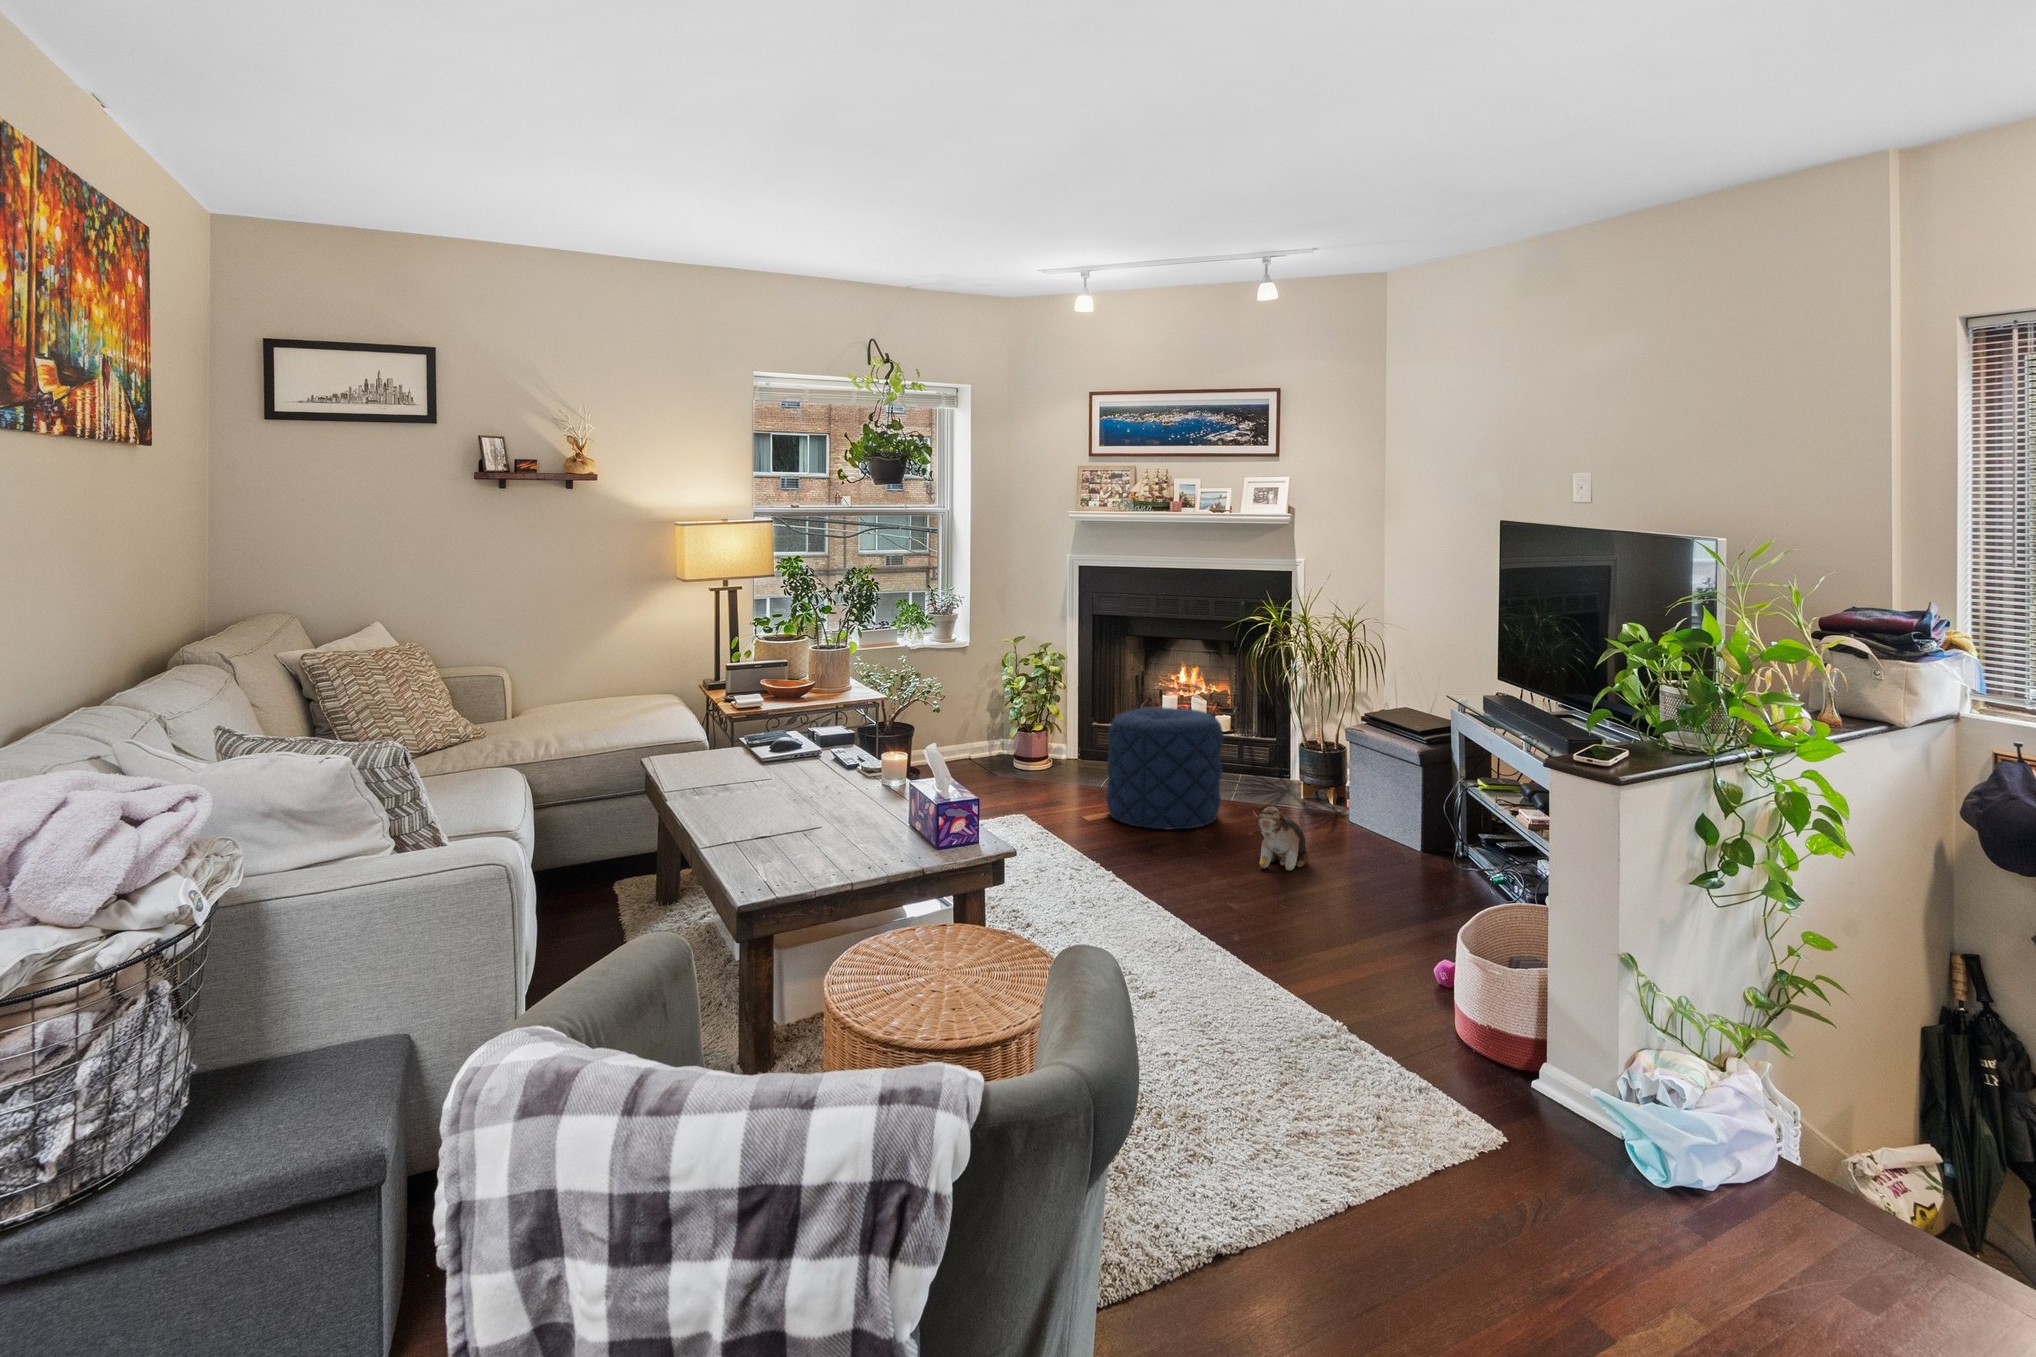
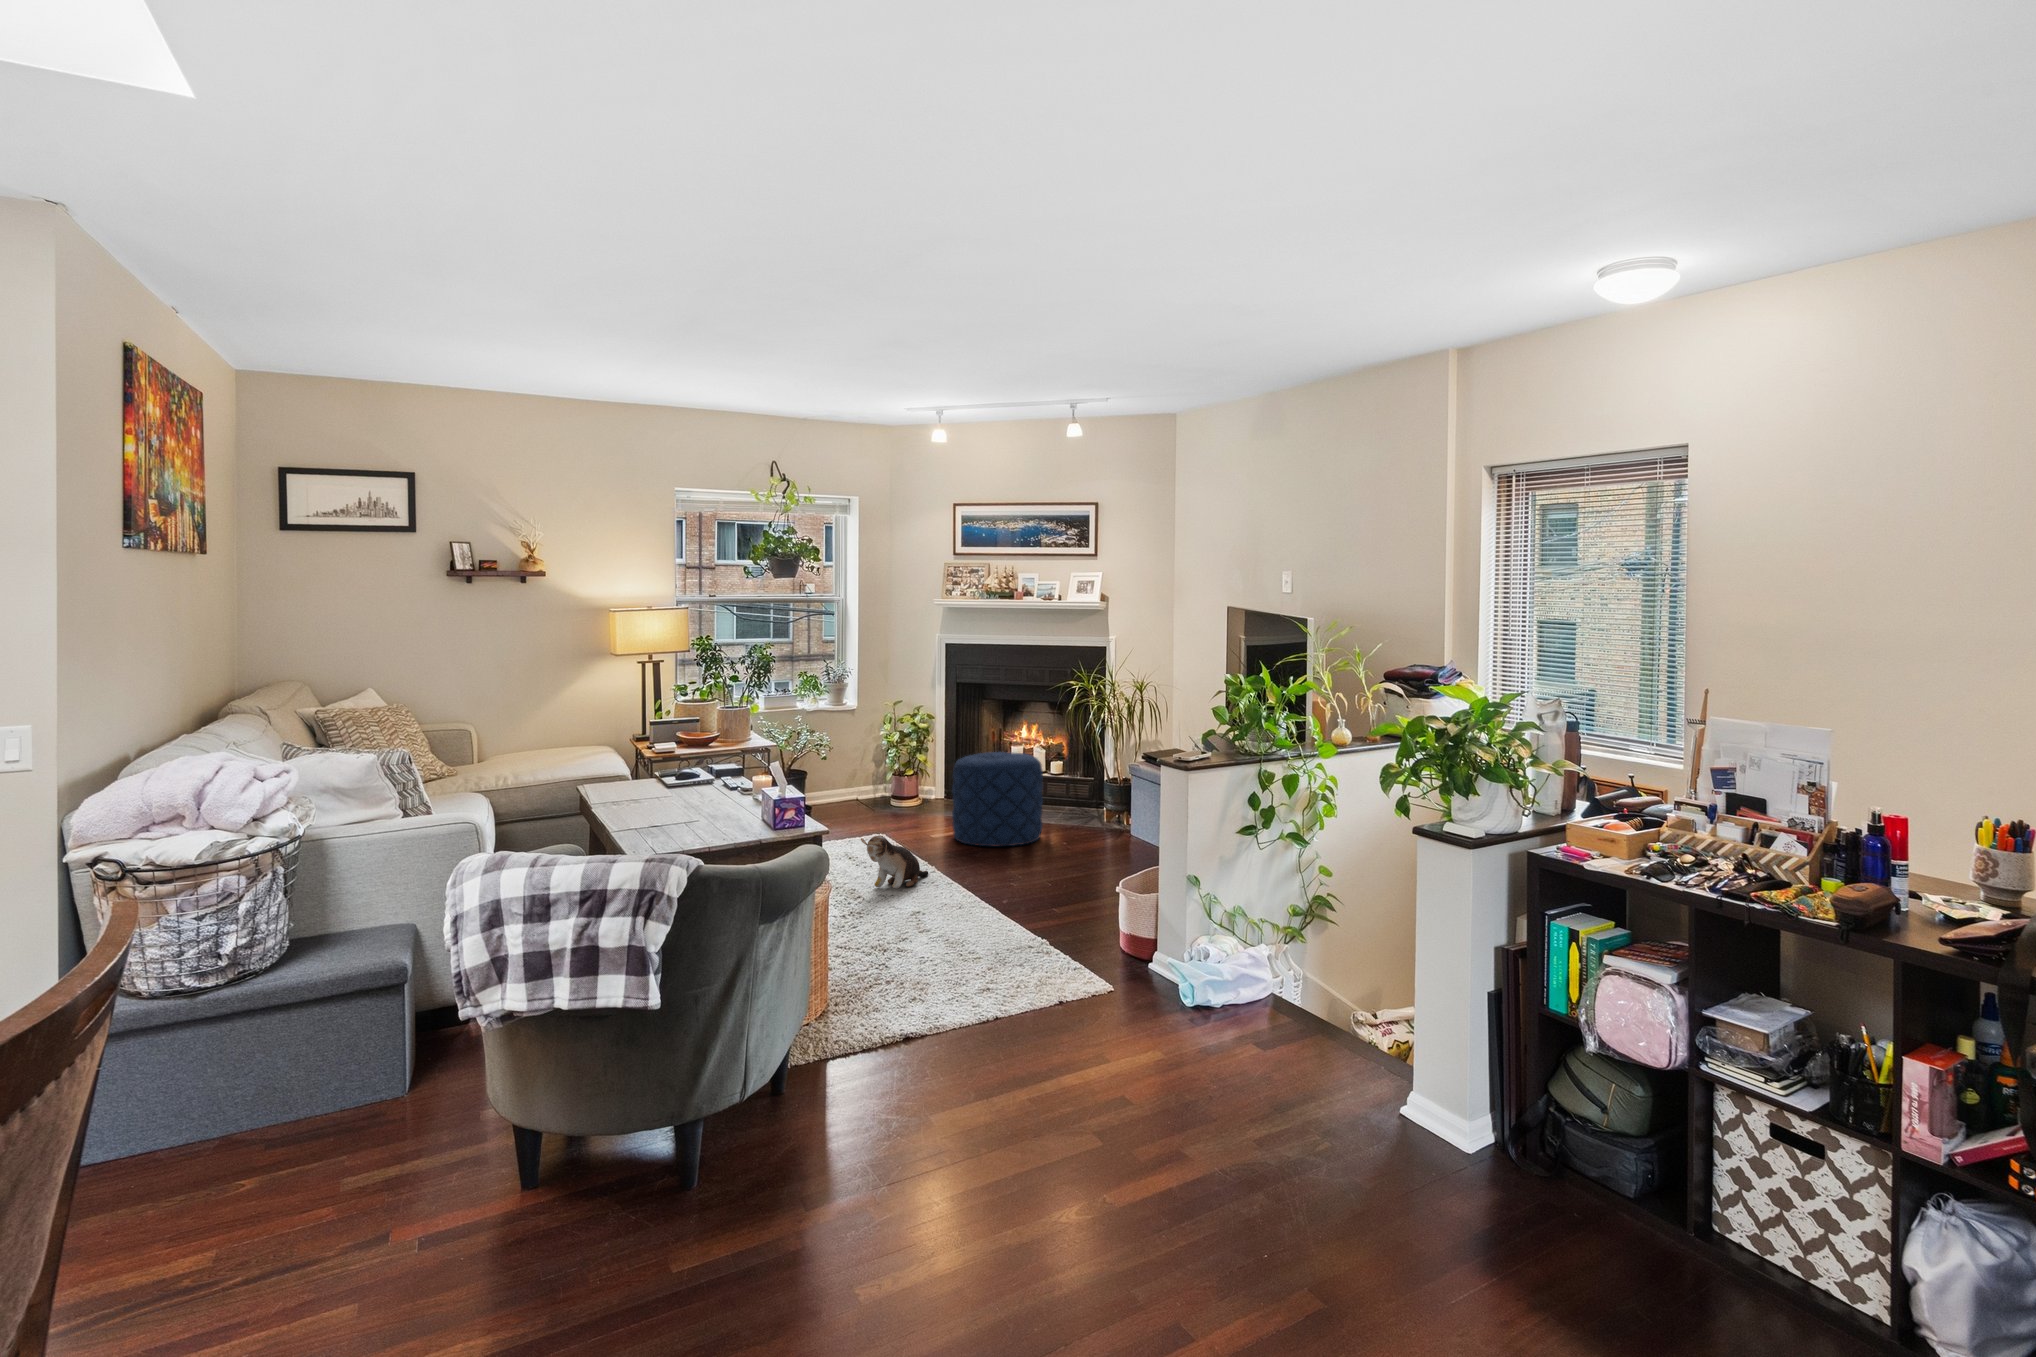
plush toy: present [1253,807,1308,871] -> present [861,835,928,888]

